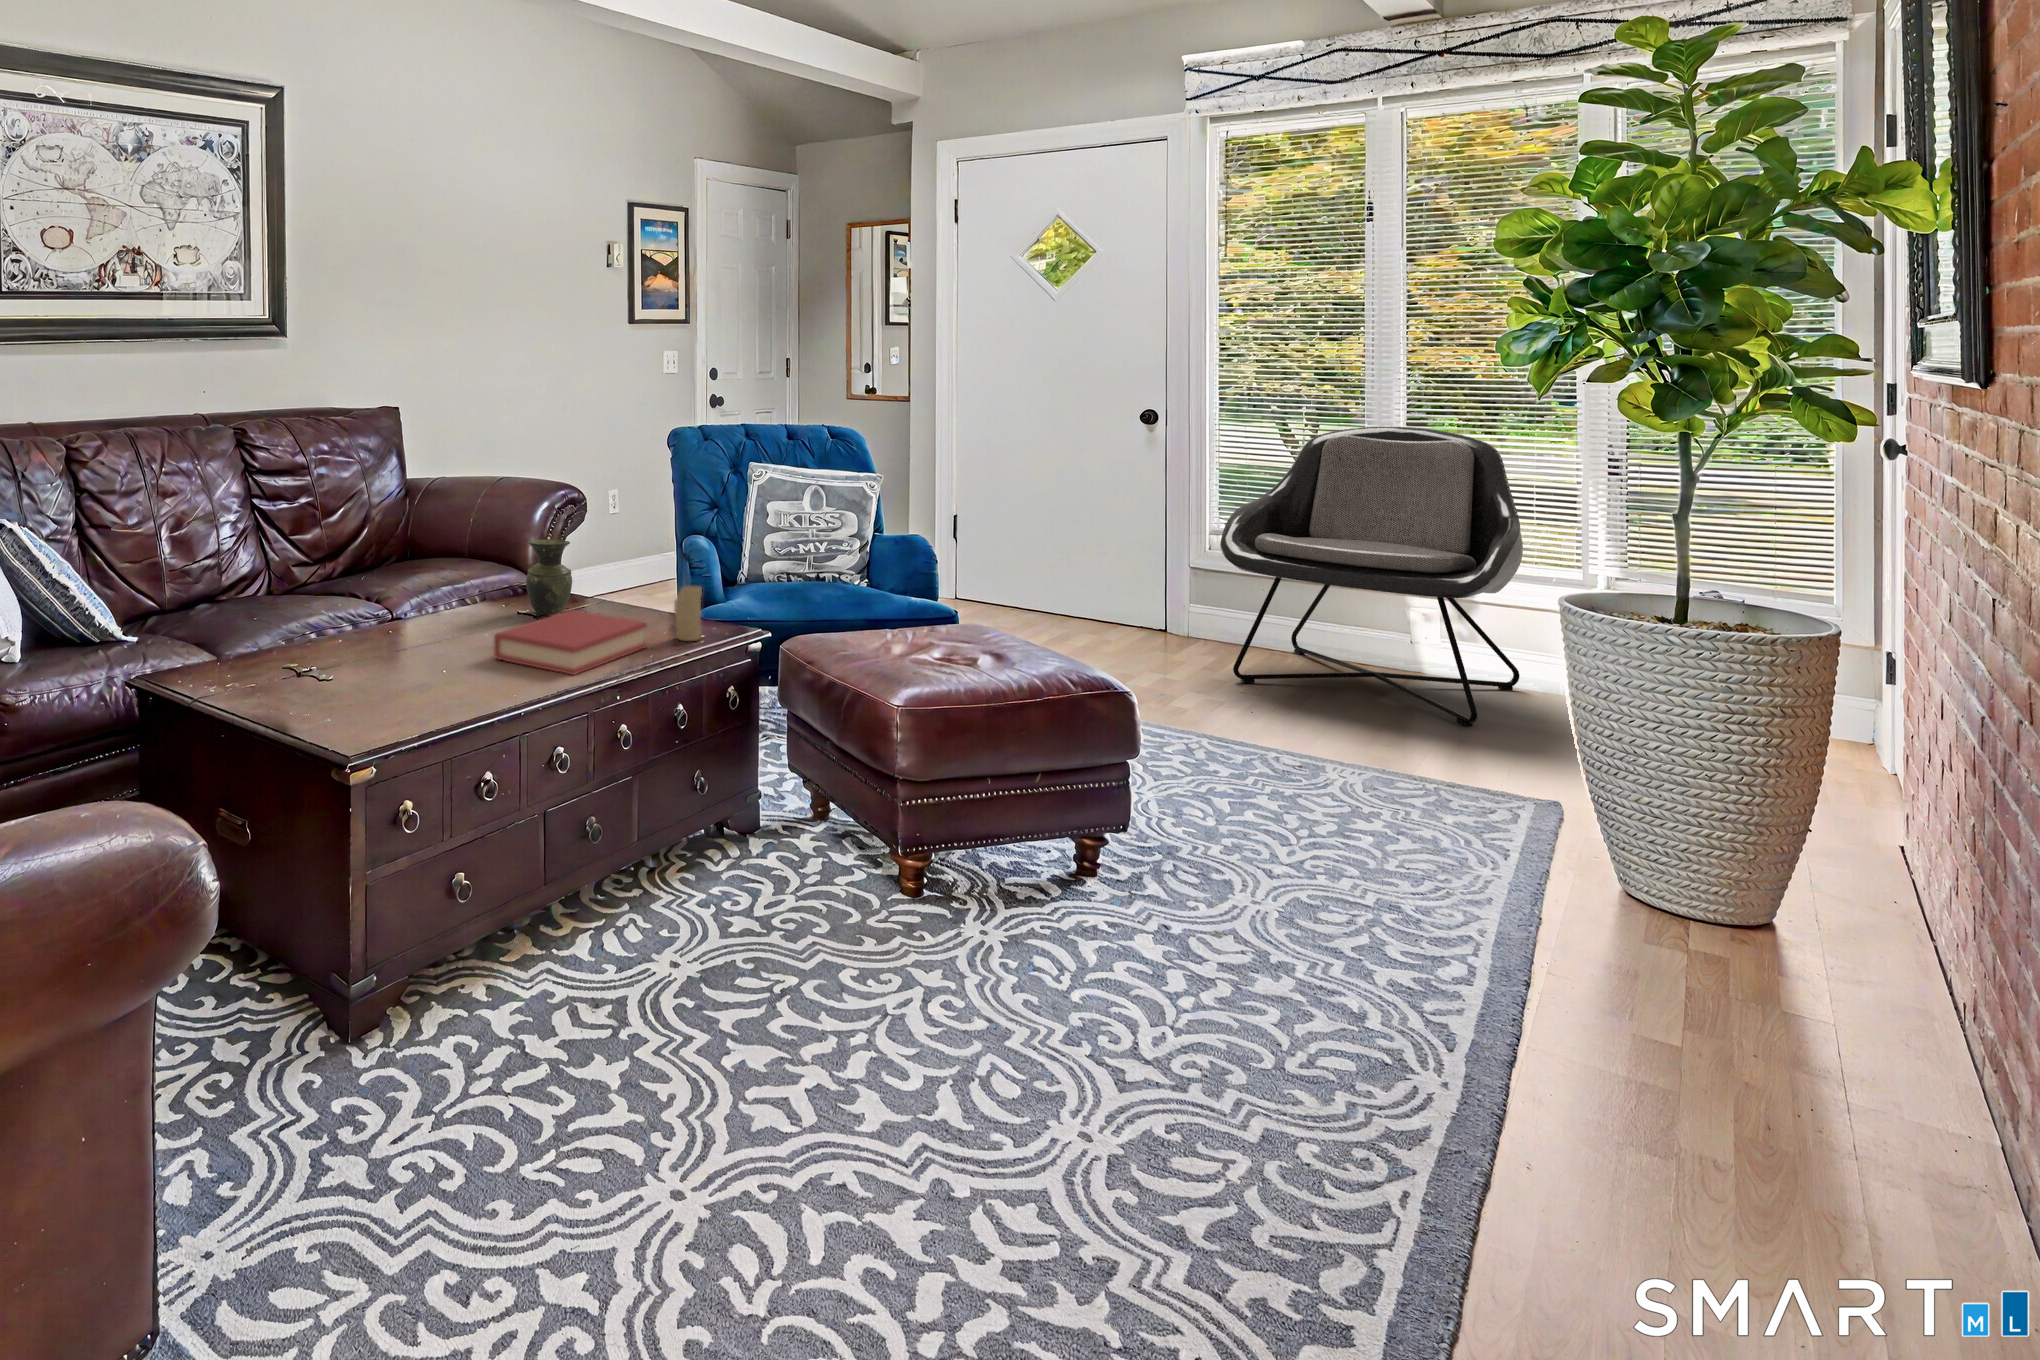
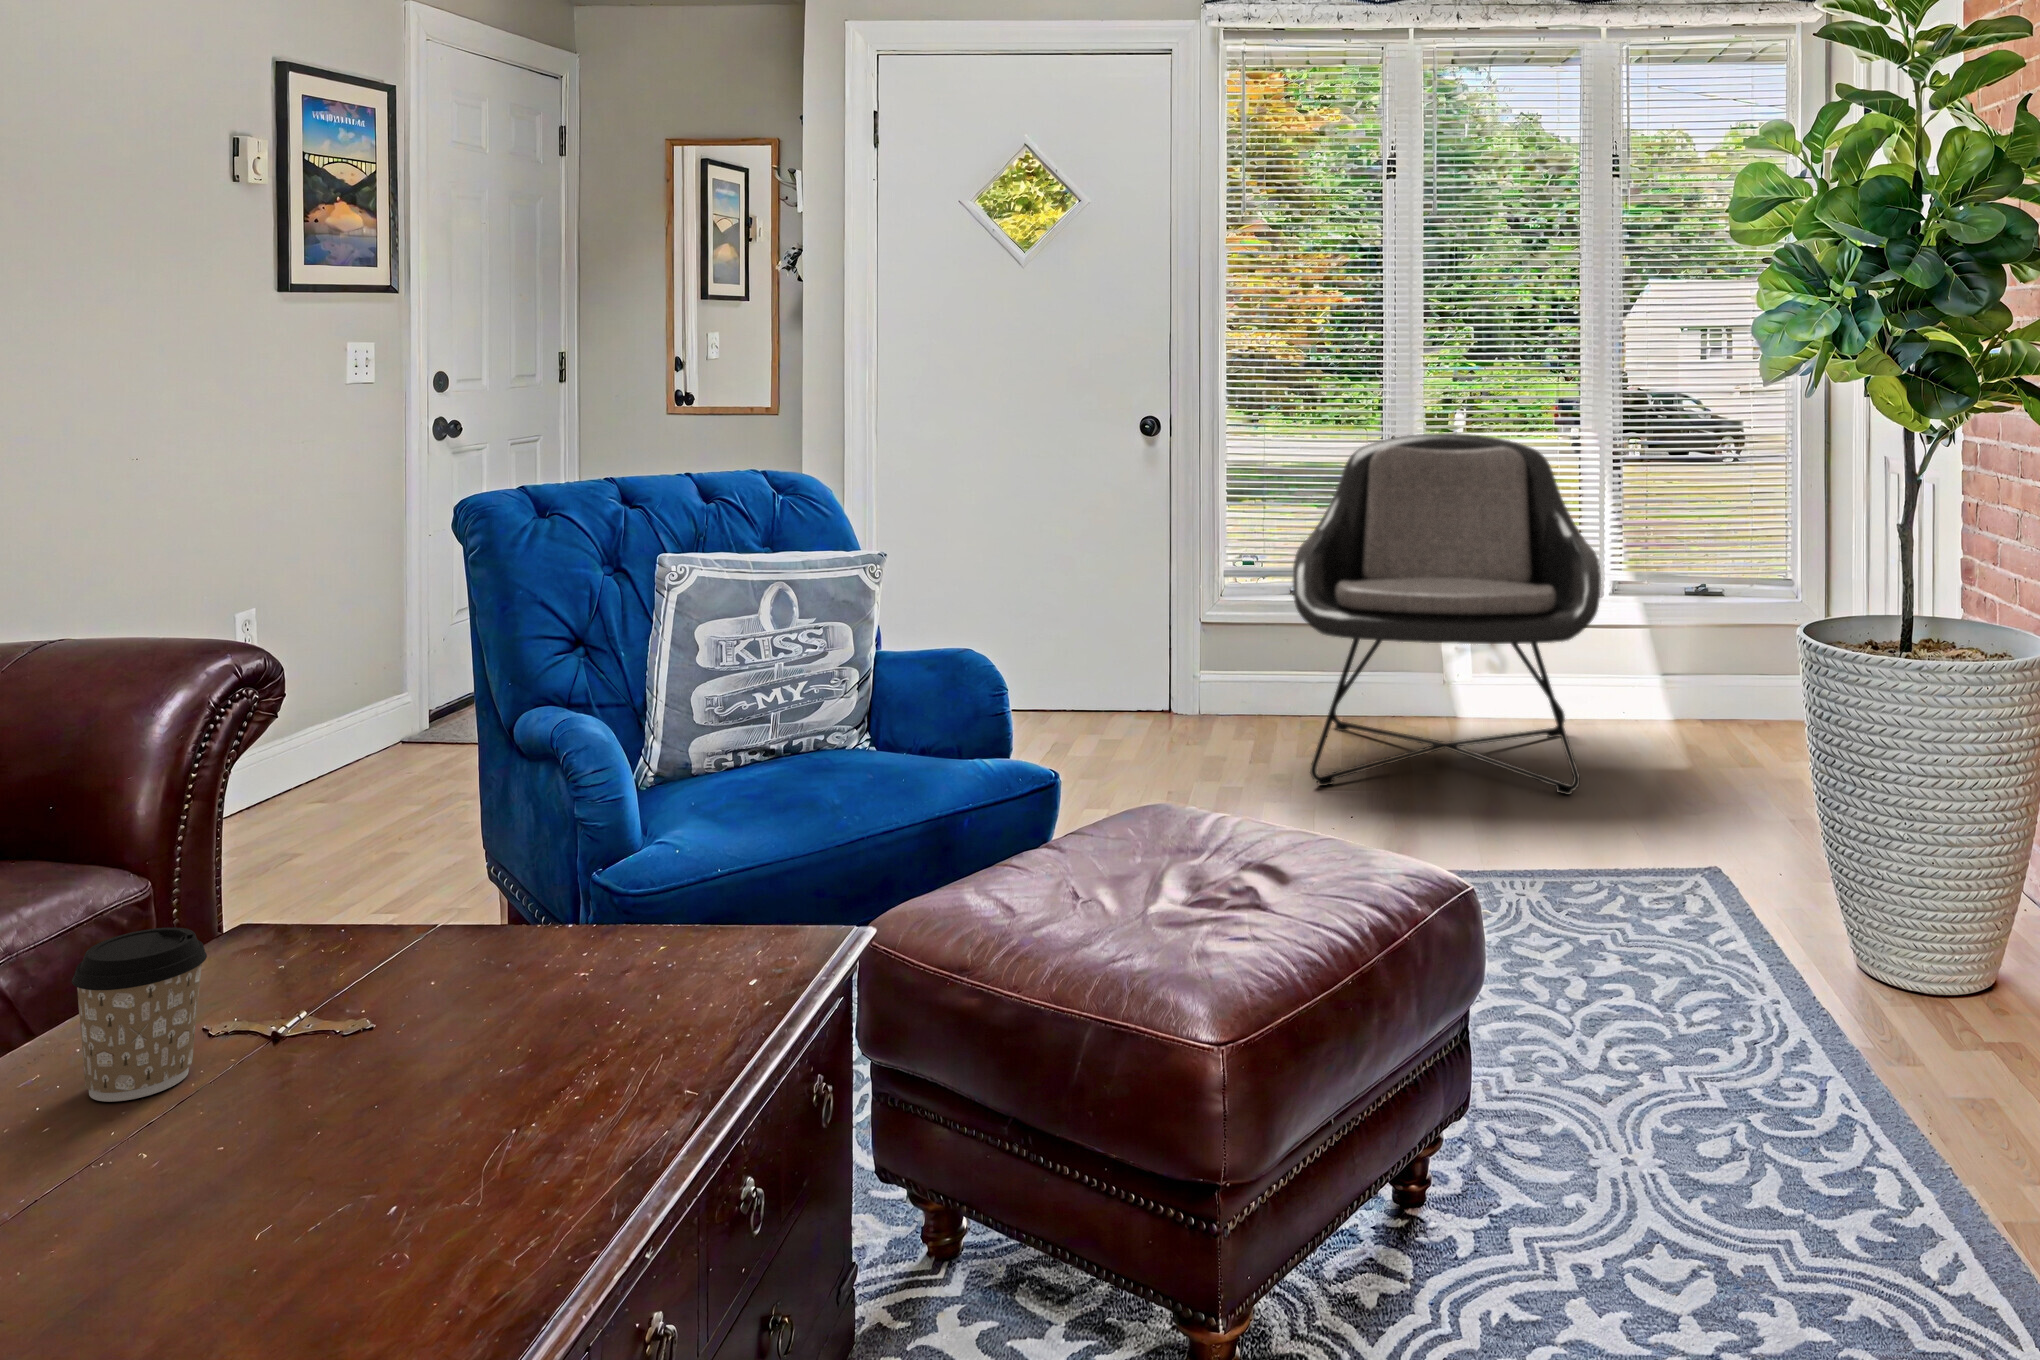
vase: present [526,539,572,616] -> none [225,800,364,1007]
coffee cup: none [474,571,513,628] -> present [72,927,207,1102]
candle: present [674,586,702,641] -> none [686,862,752,998]
hardback book: present [494,610,647,675] -> none [219,984,646,1232]

